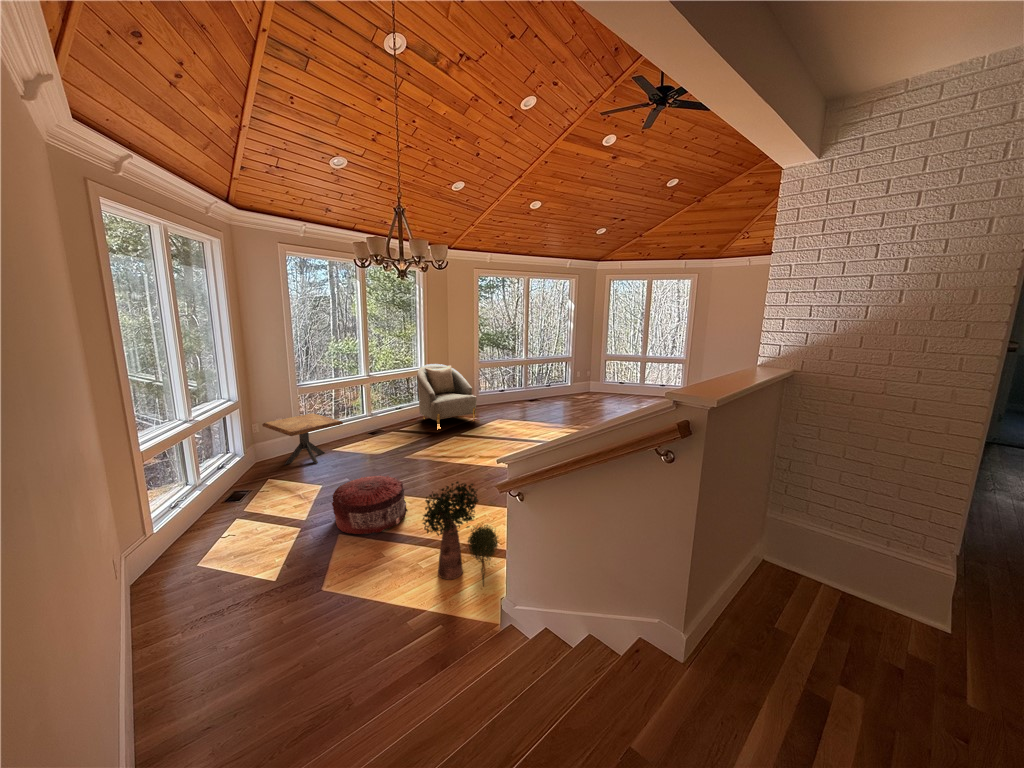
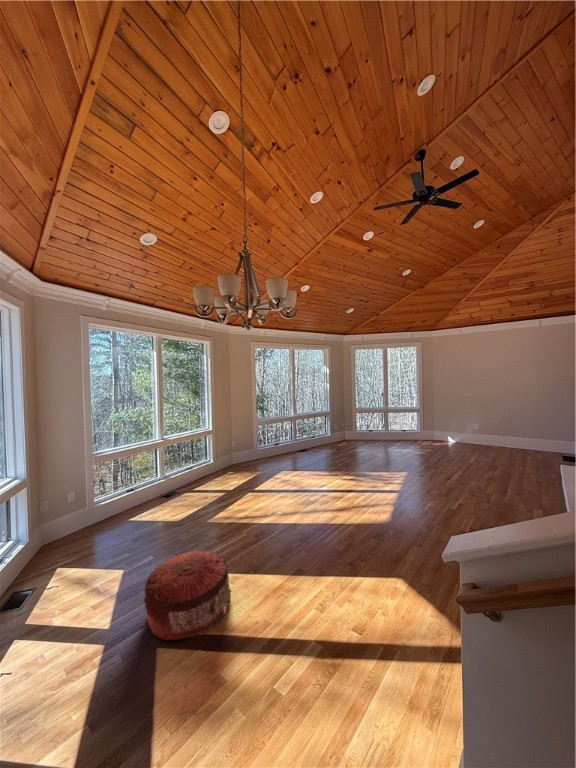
armchair: present [417,364,477,424] -> none [206,425,259,485]
side table: present [262,413,343,465] -> none [53,482,142,545]
potted plant: present [423,481,498,586] -> none [281,560,376,710]

